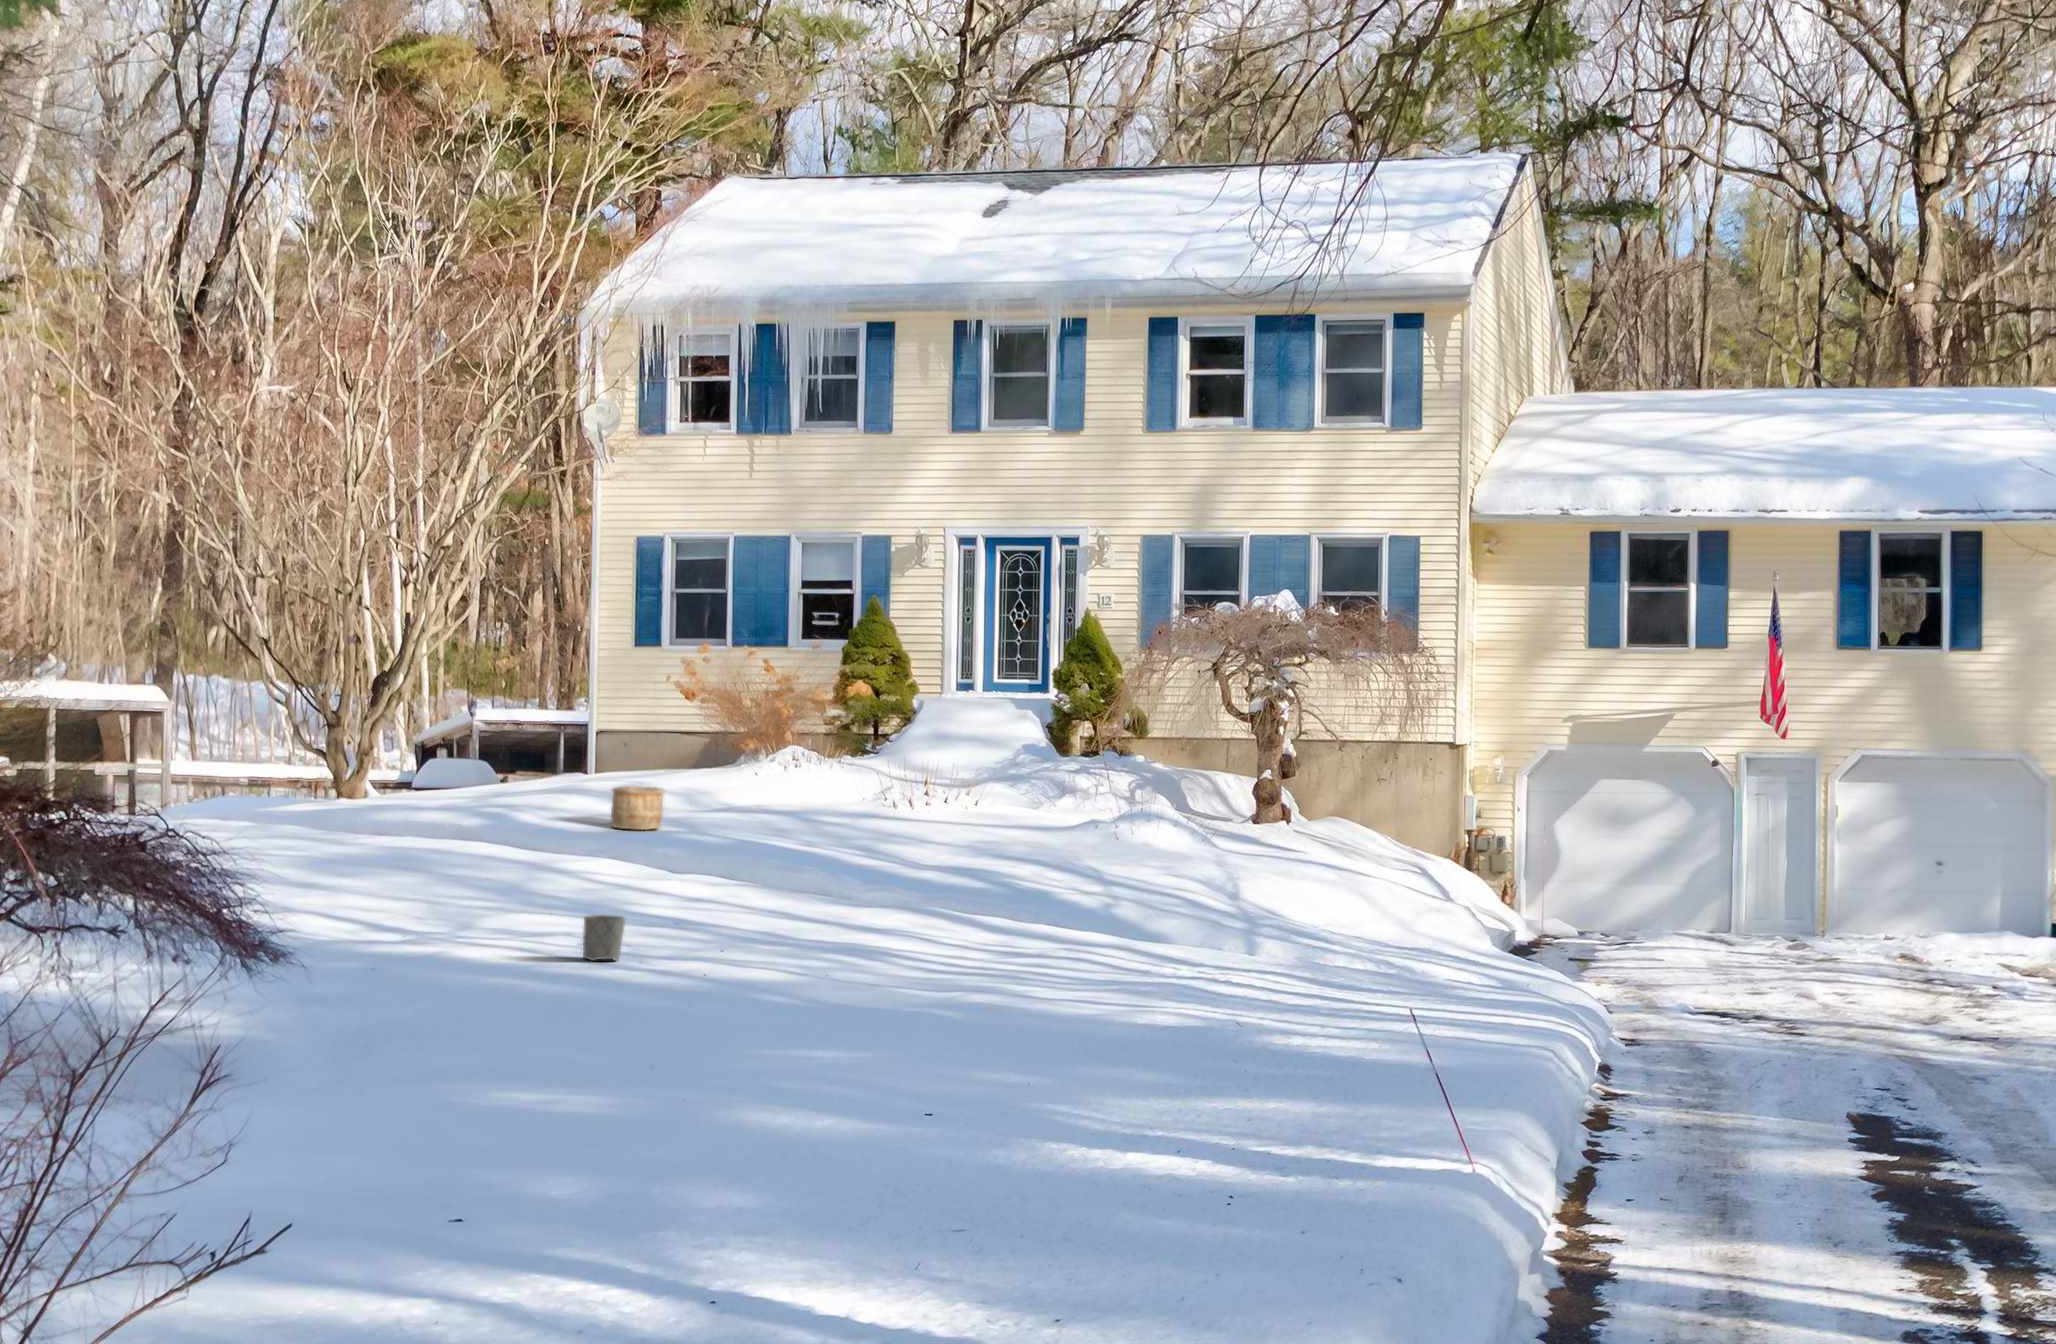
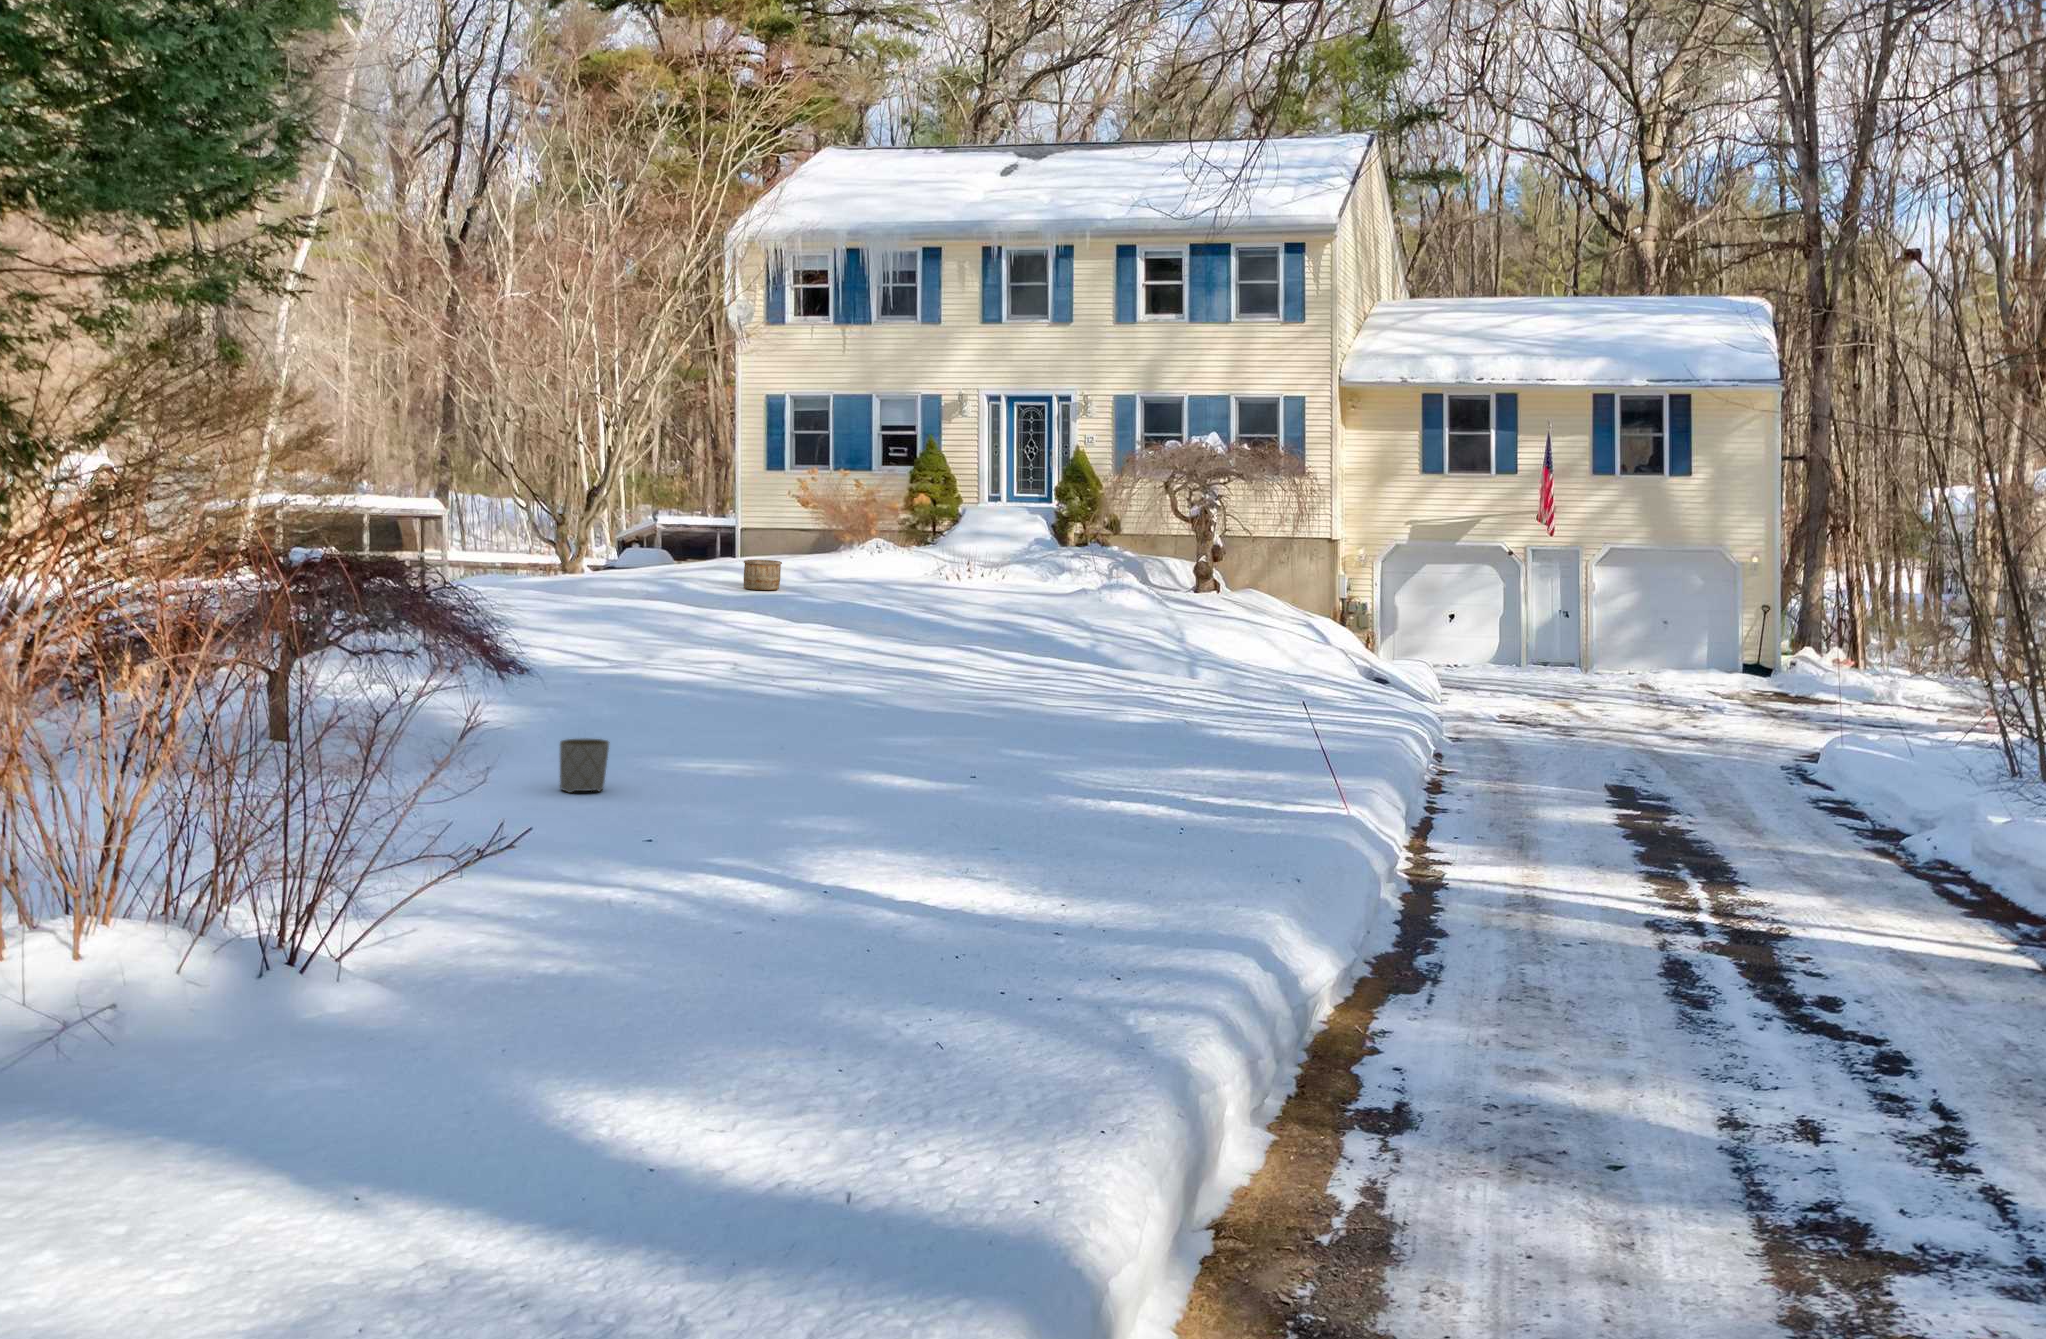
planter: present [583,915,626,961] -> present [560,738,609,793]

